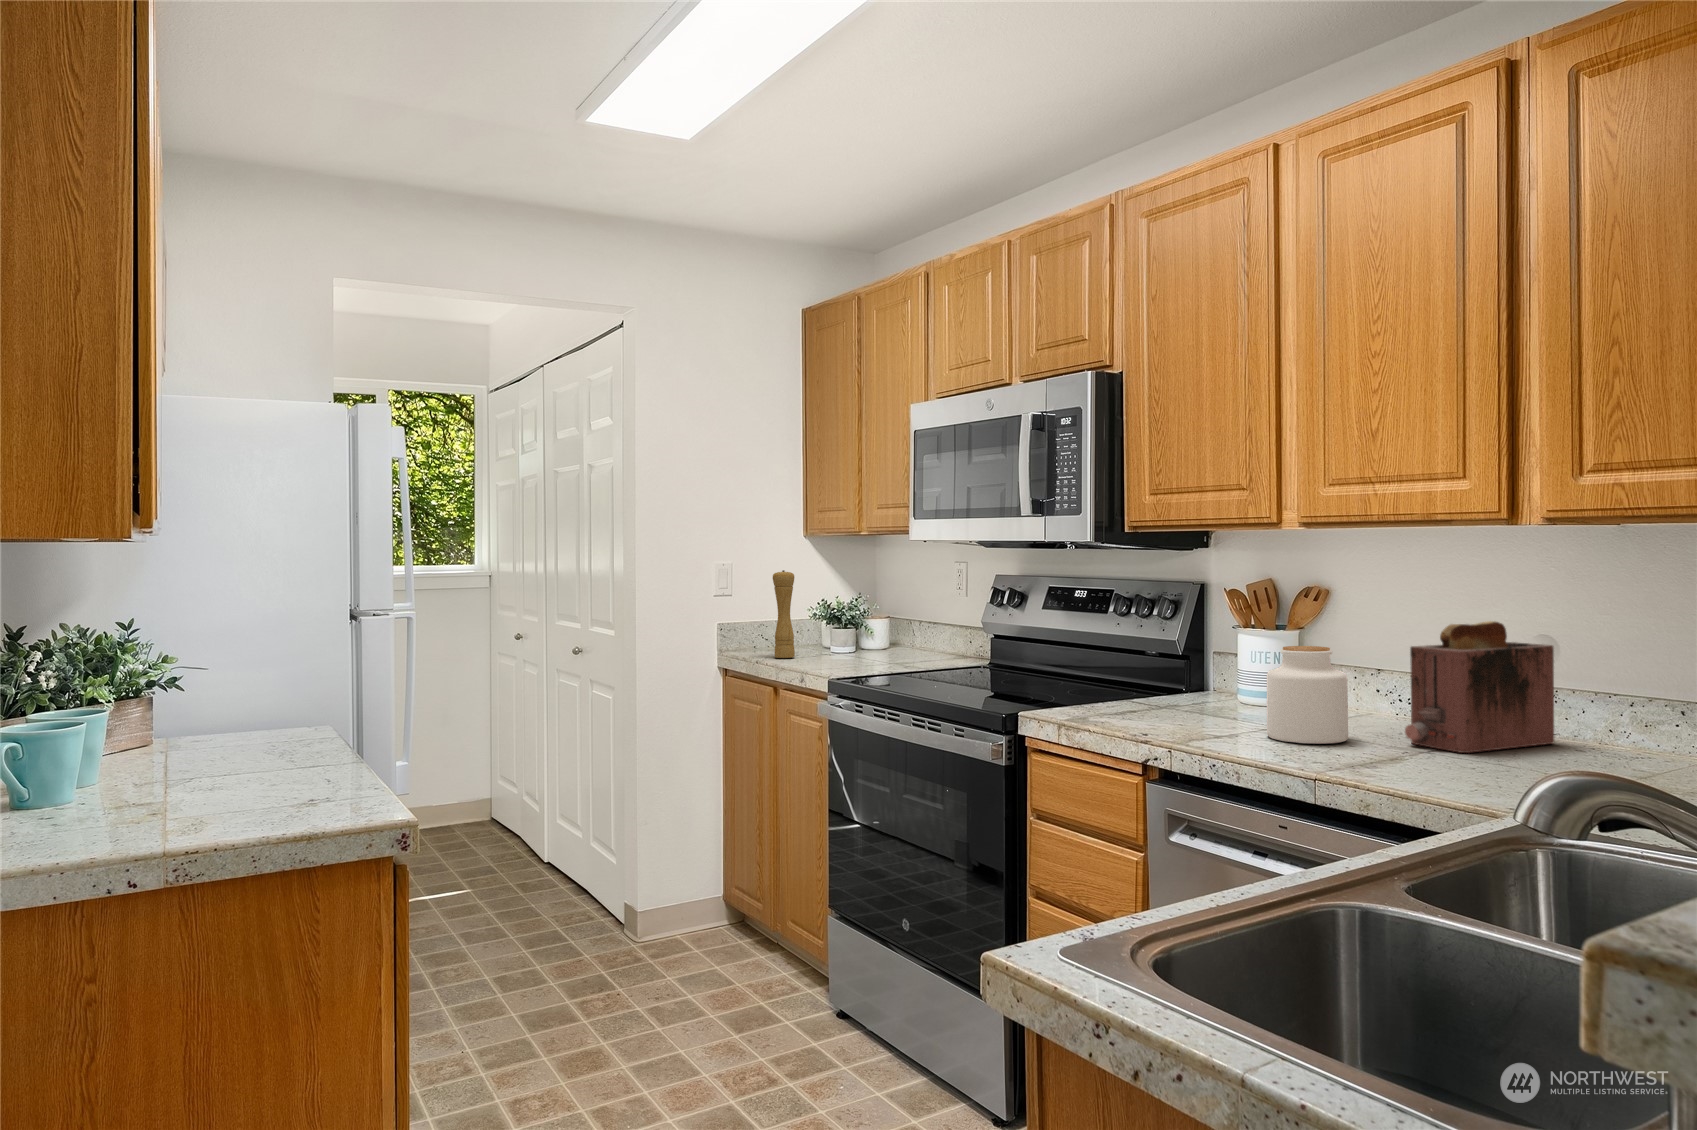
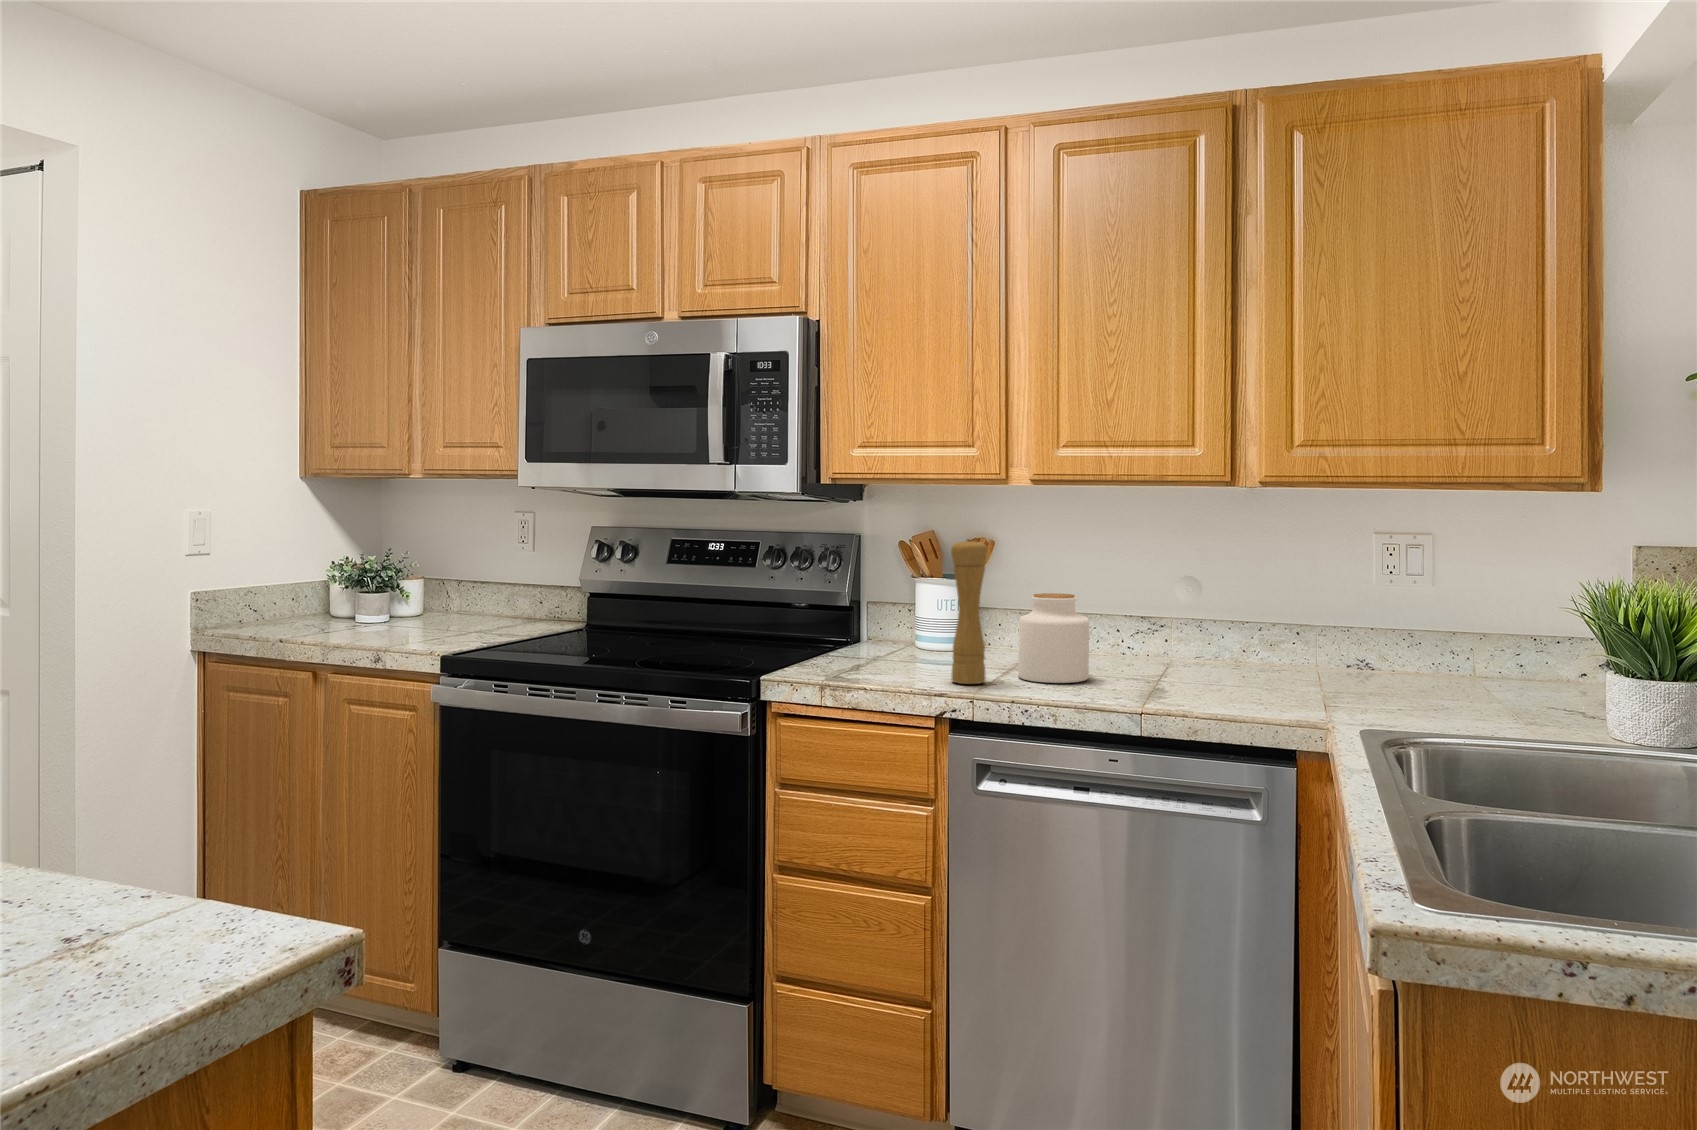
pepper mill: present [773,570,795,658] -> present [951,539,988,684]
toaster: present [1405,621,1554,753] -> none [1127,567,1207,679]

